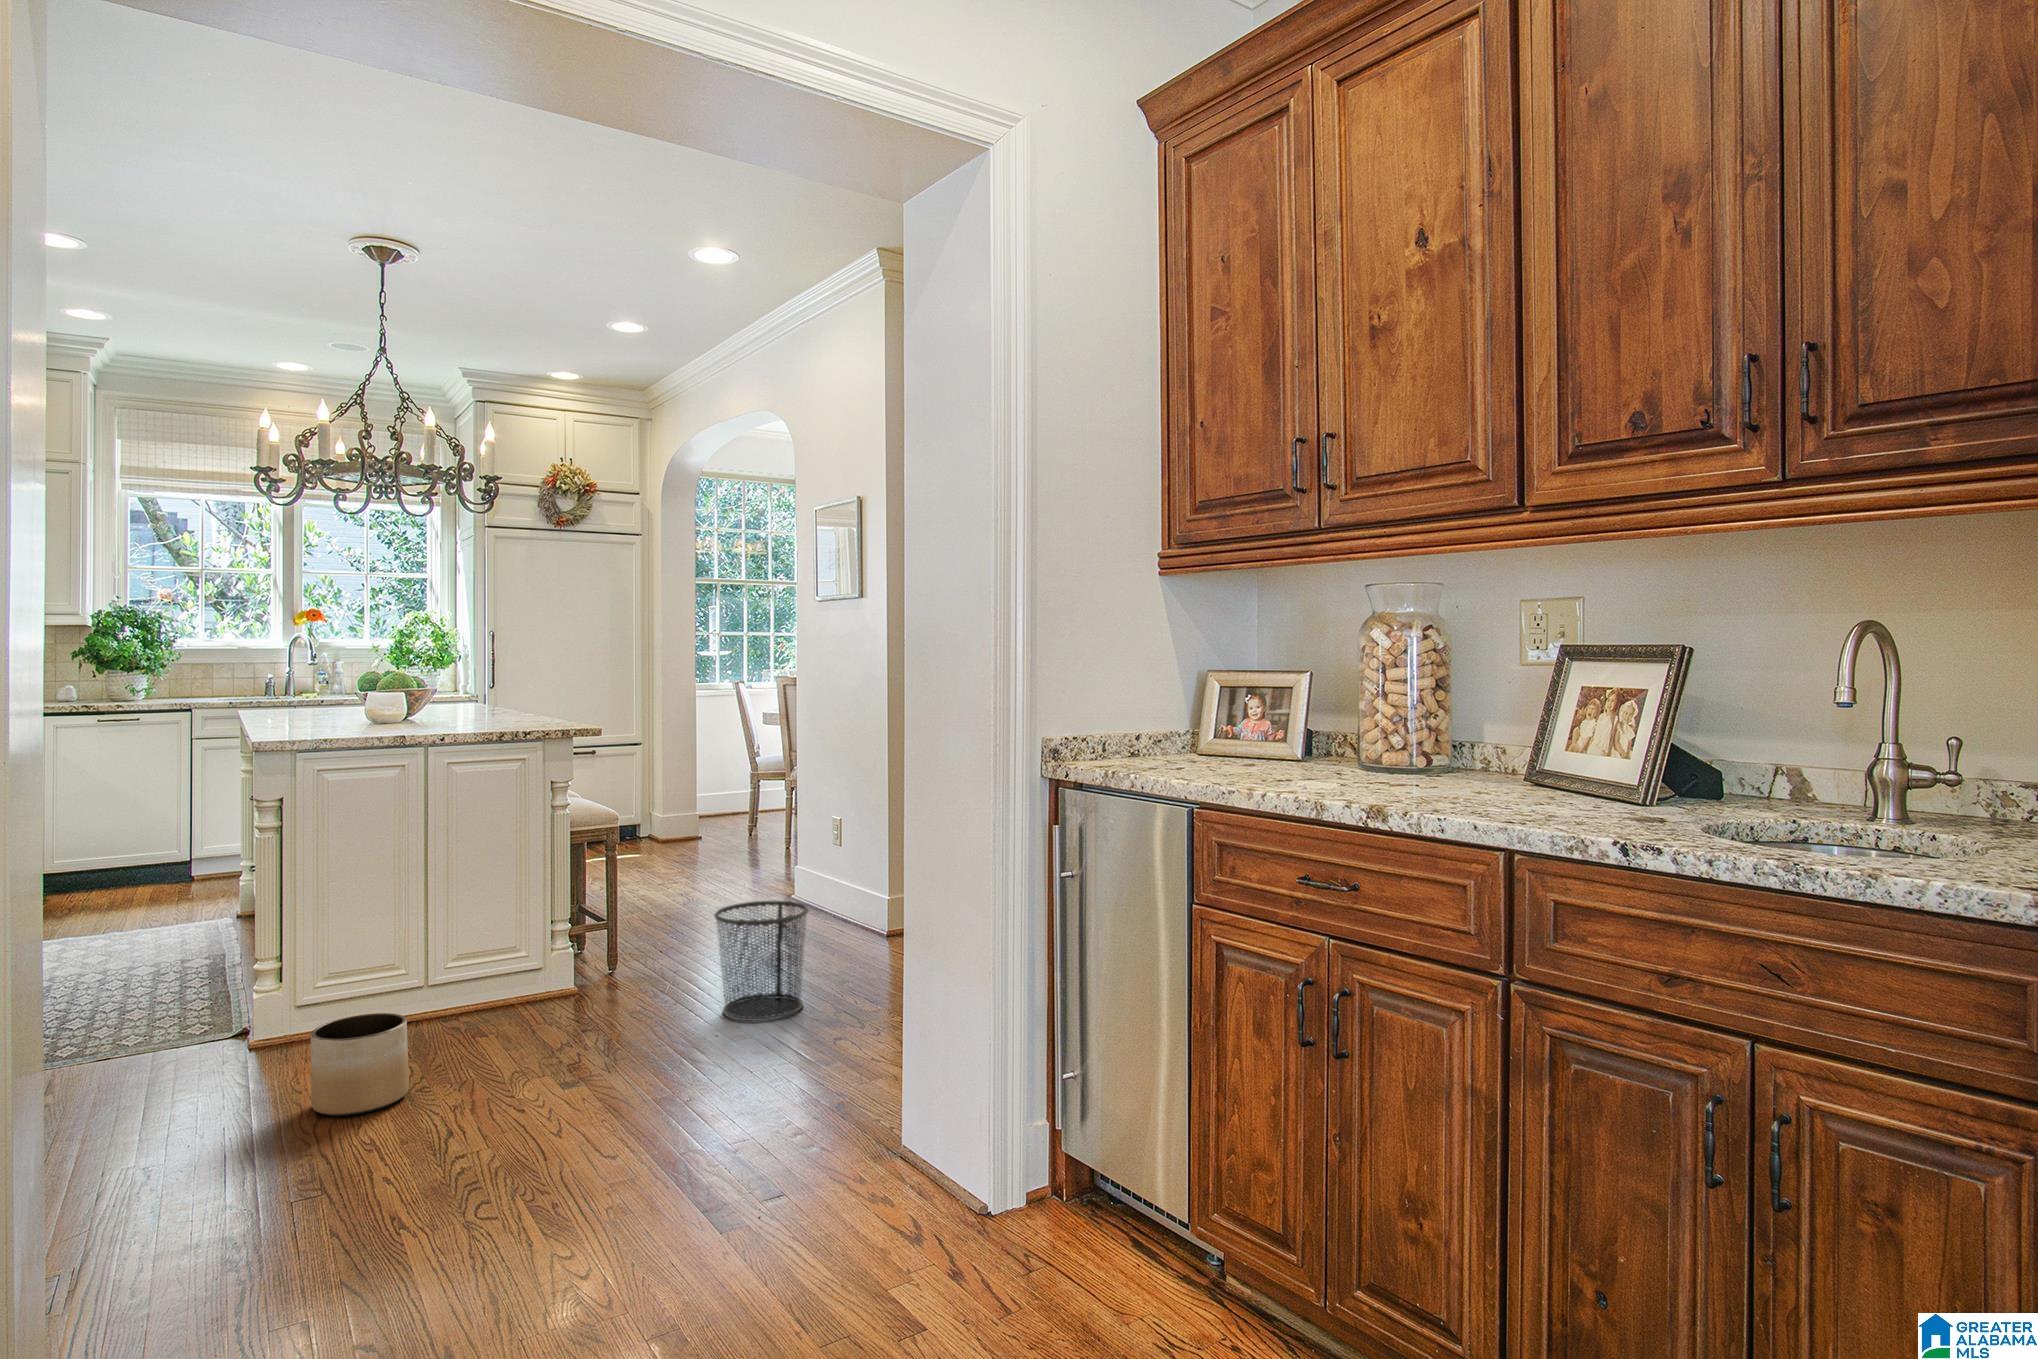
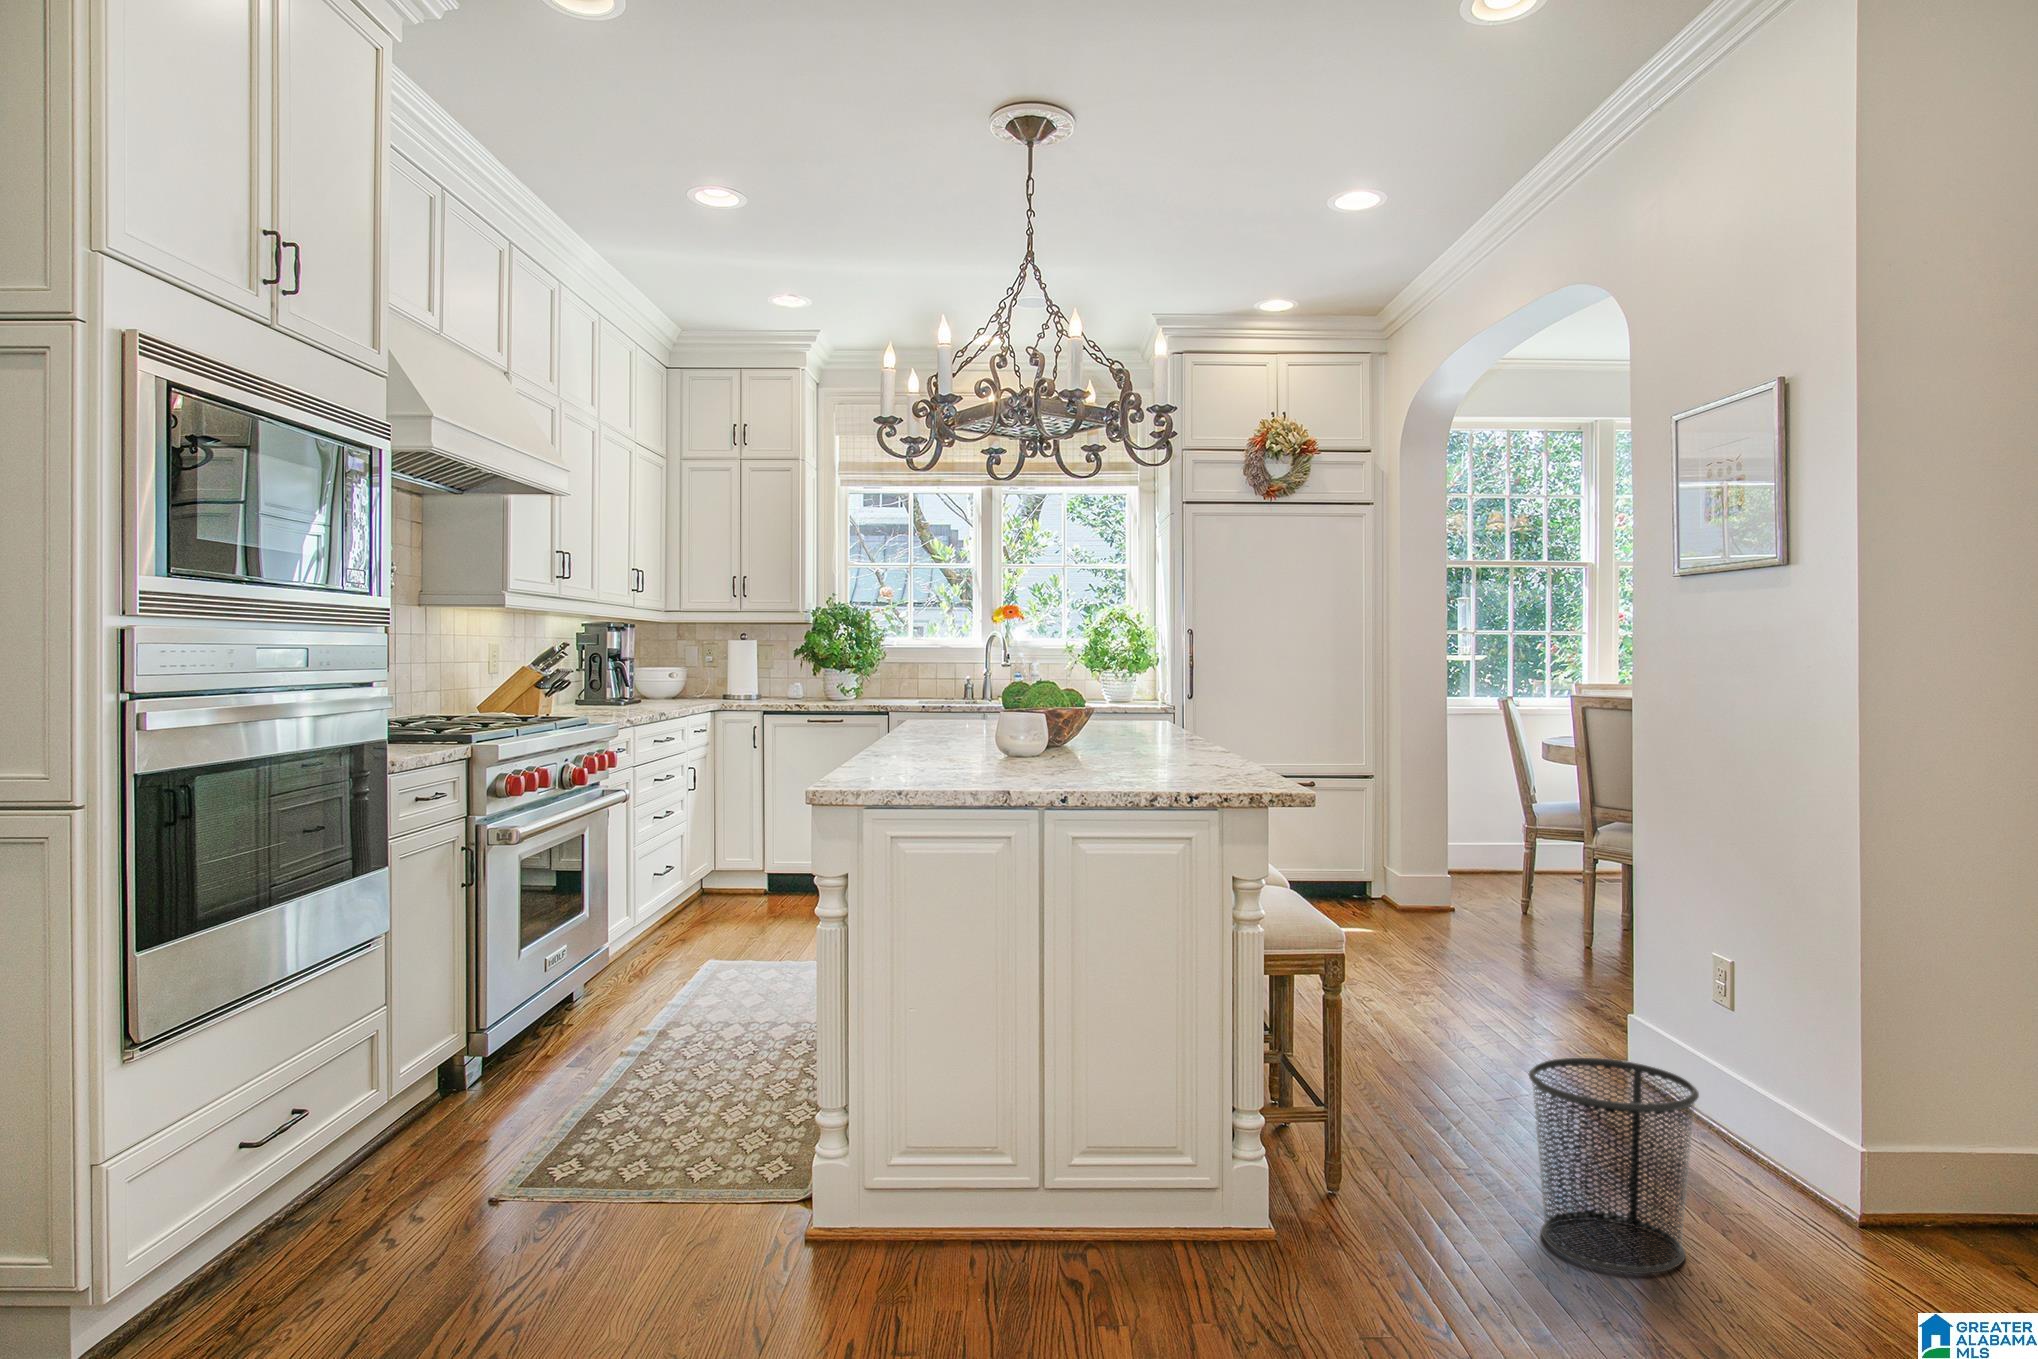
planter: present [311,1013,409,1116] -> none [972,1154,1090,1306]

